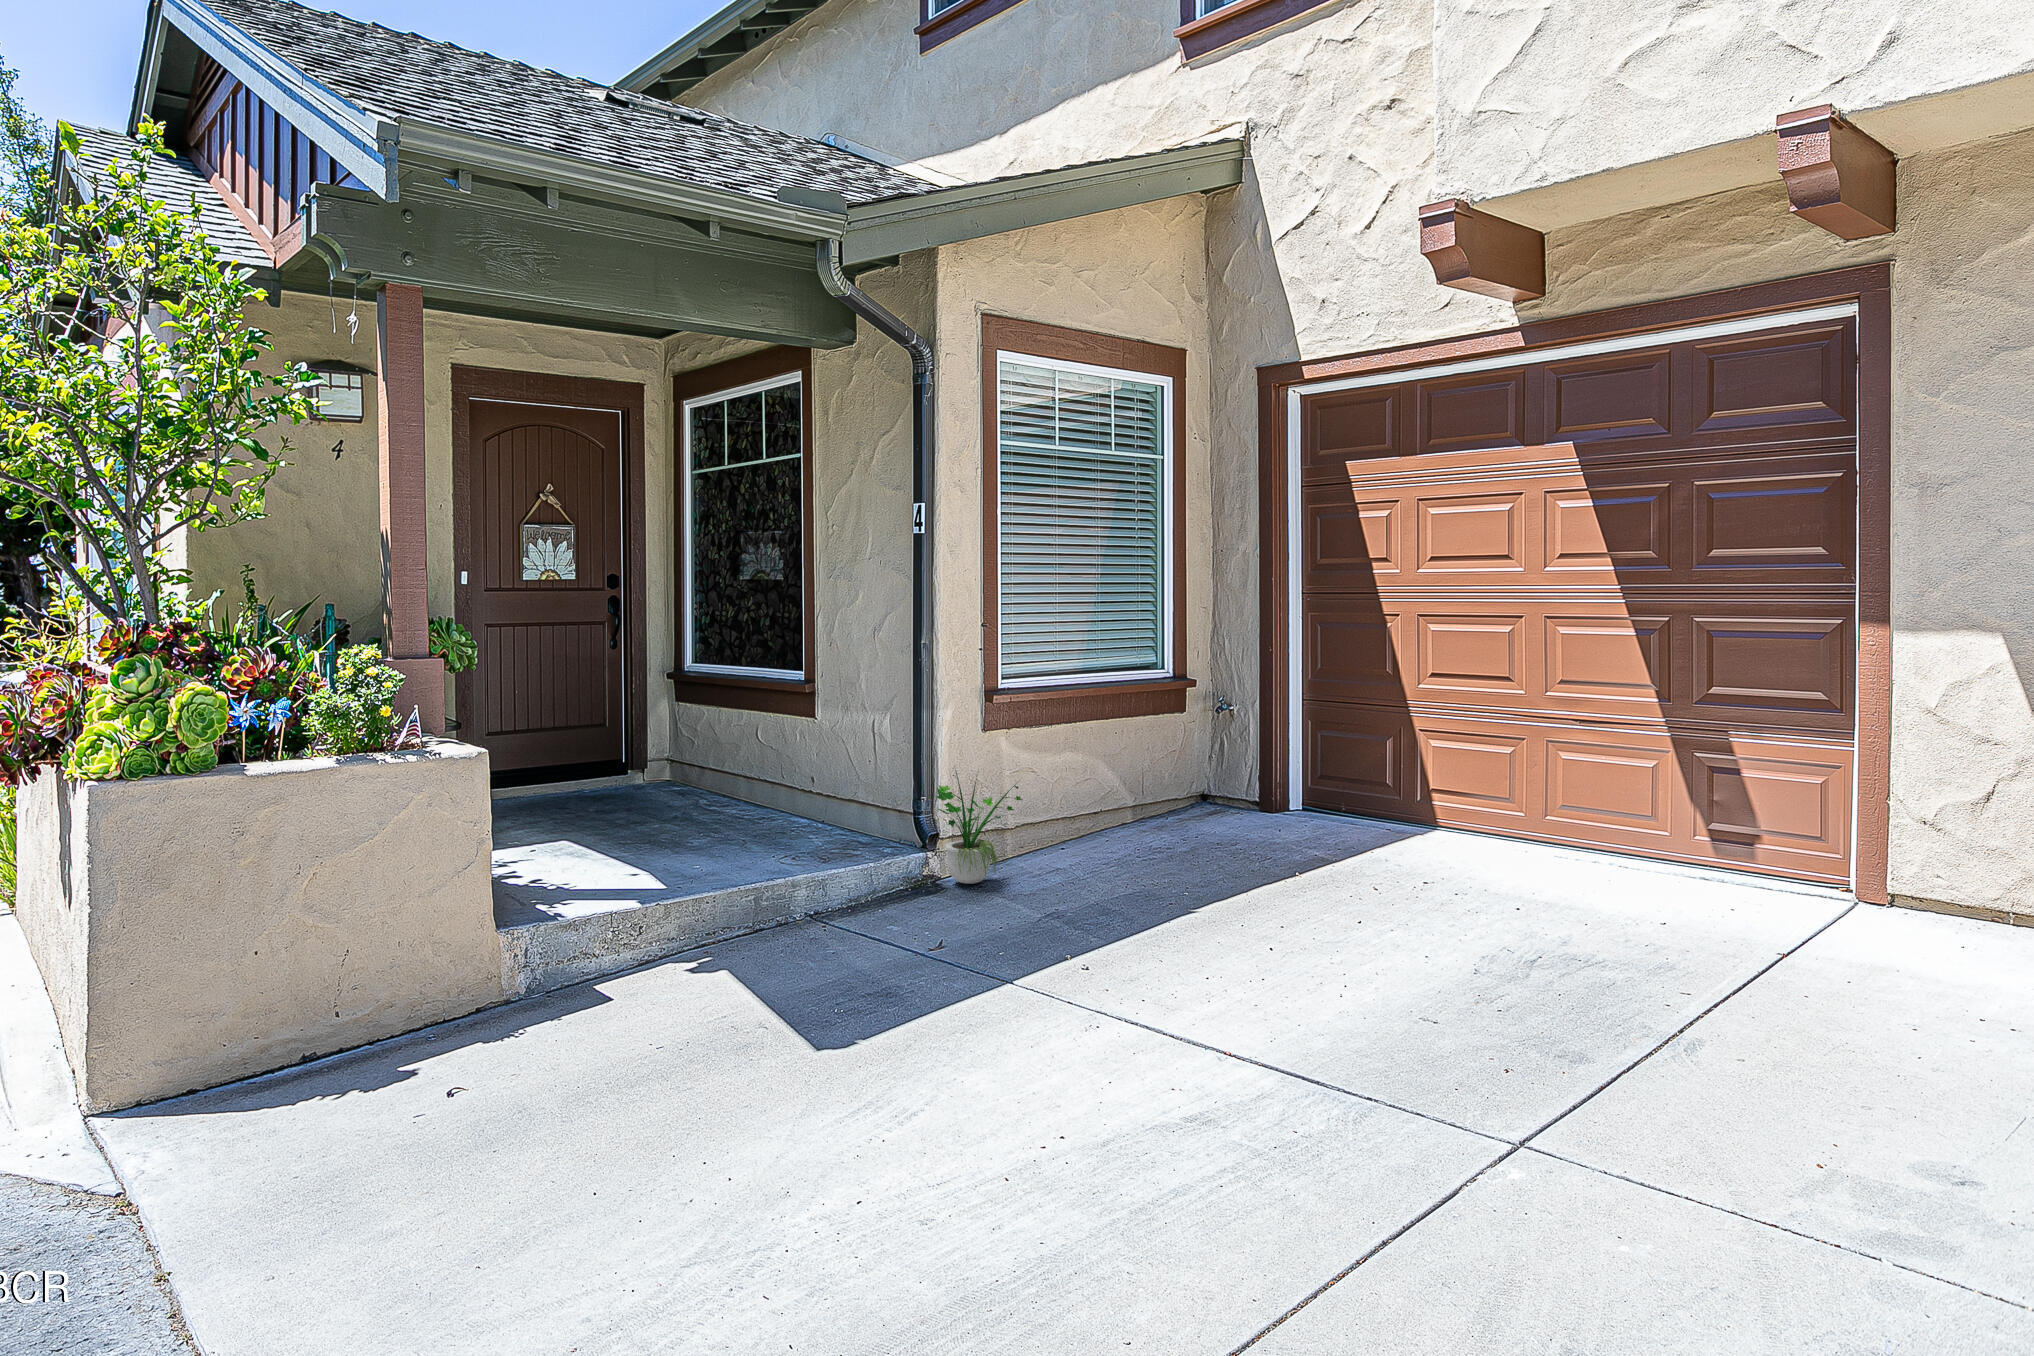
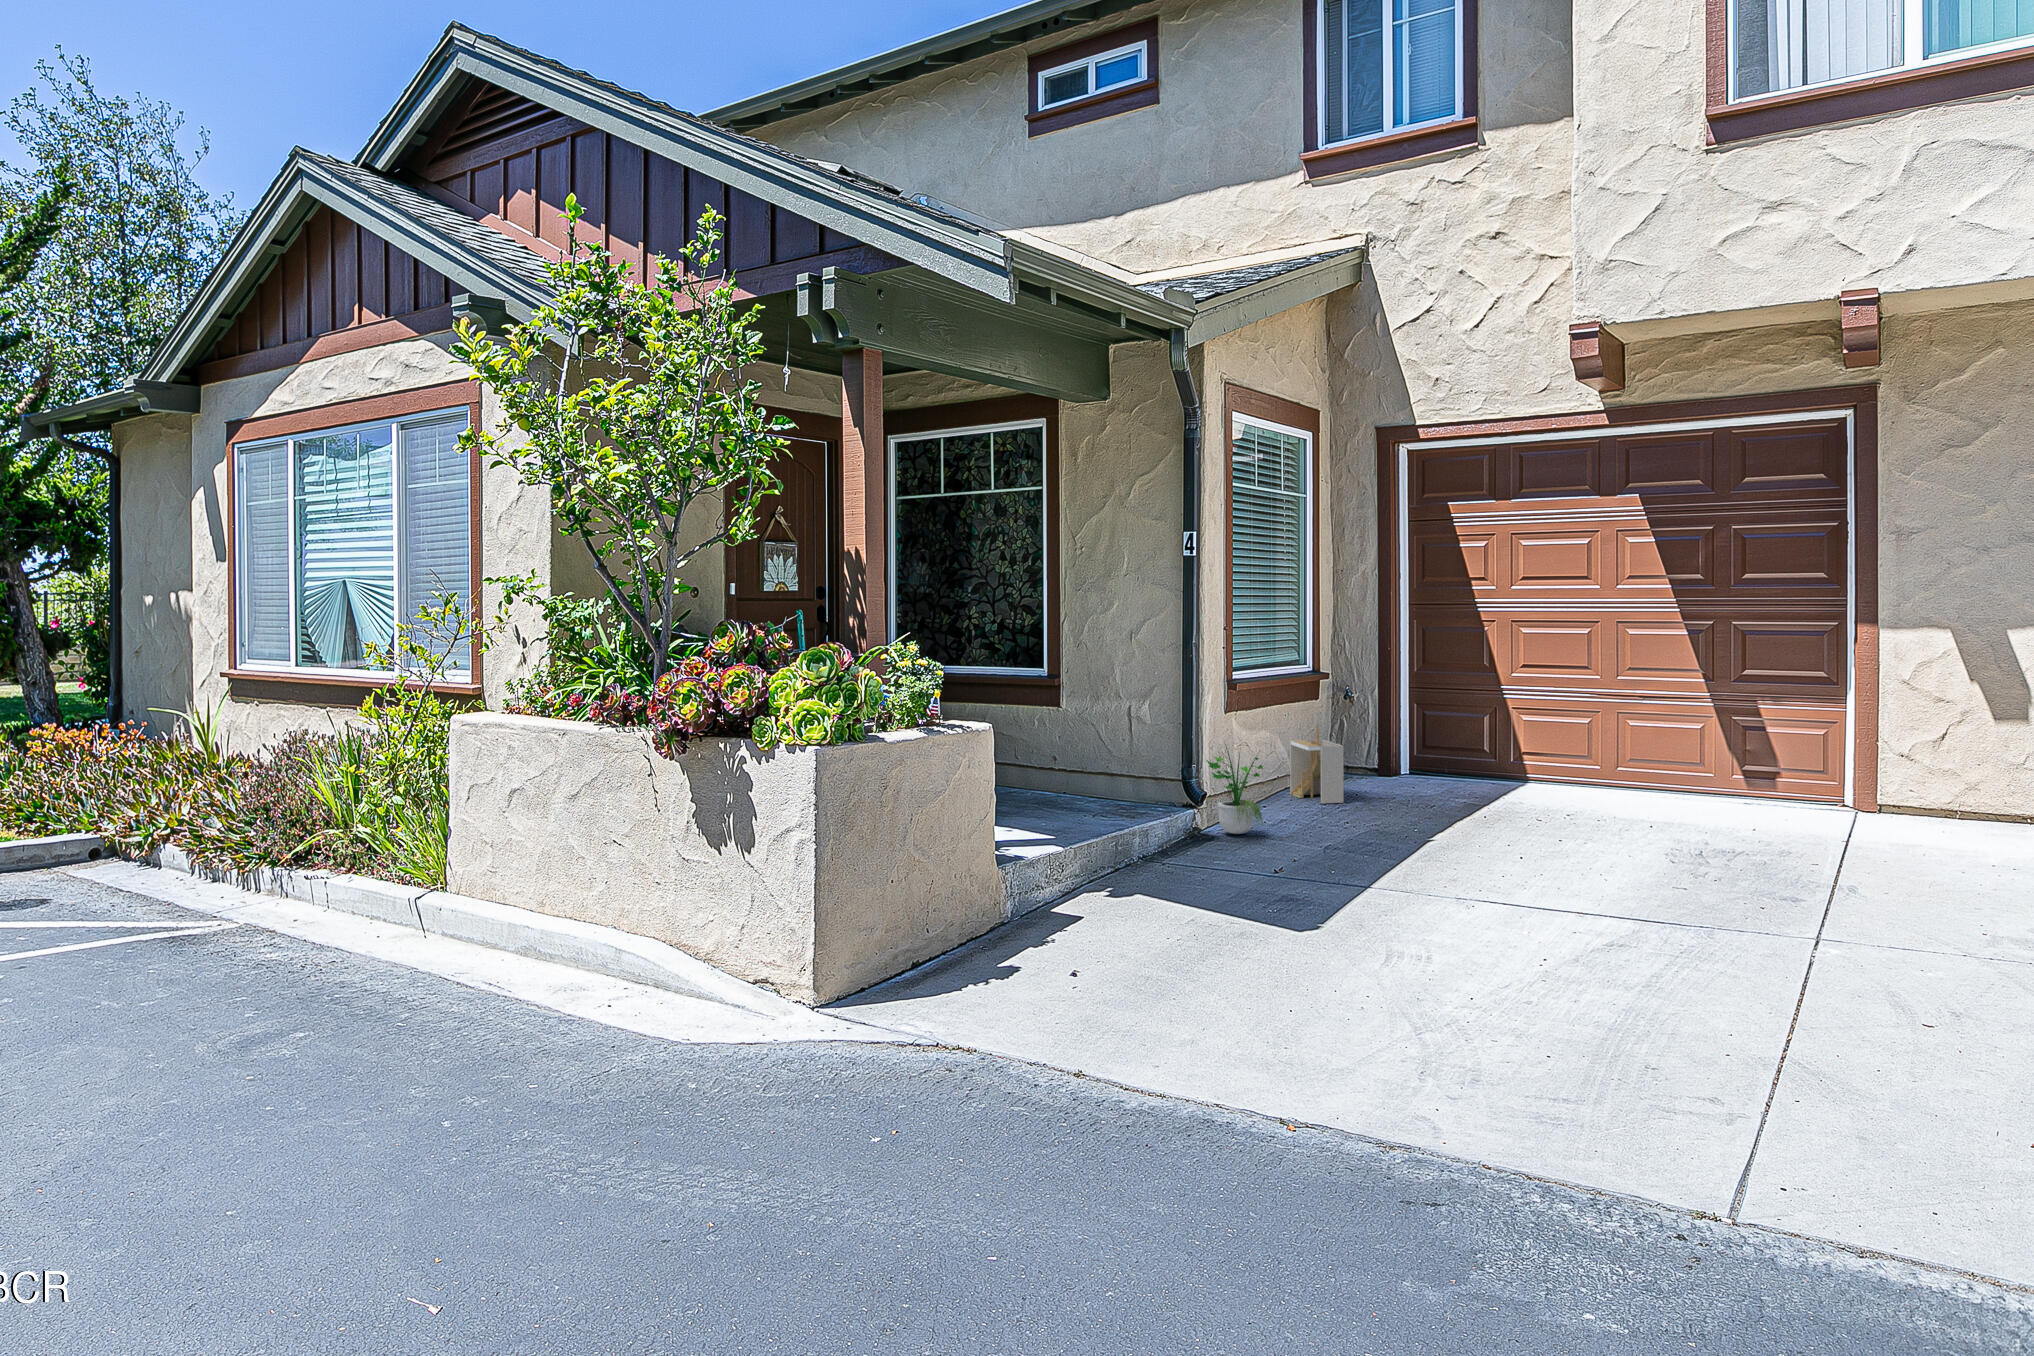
storage bin: none [1112,745,1160,844] -> present [1290,726,1344,803]

